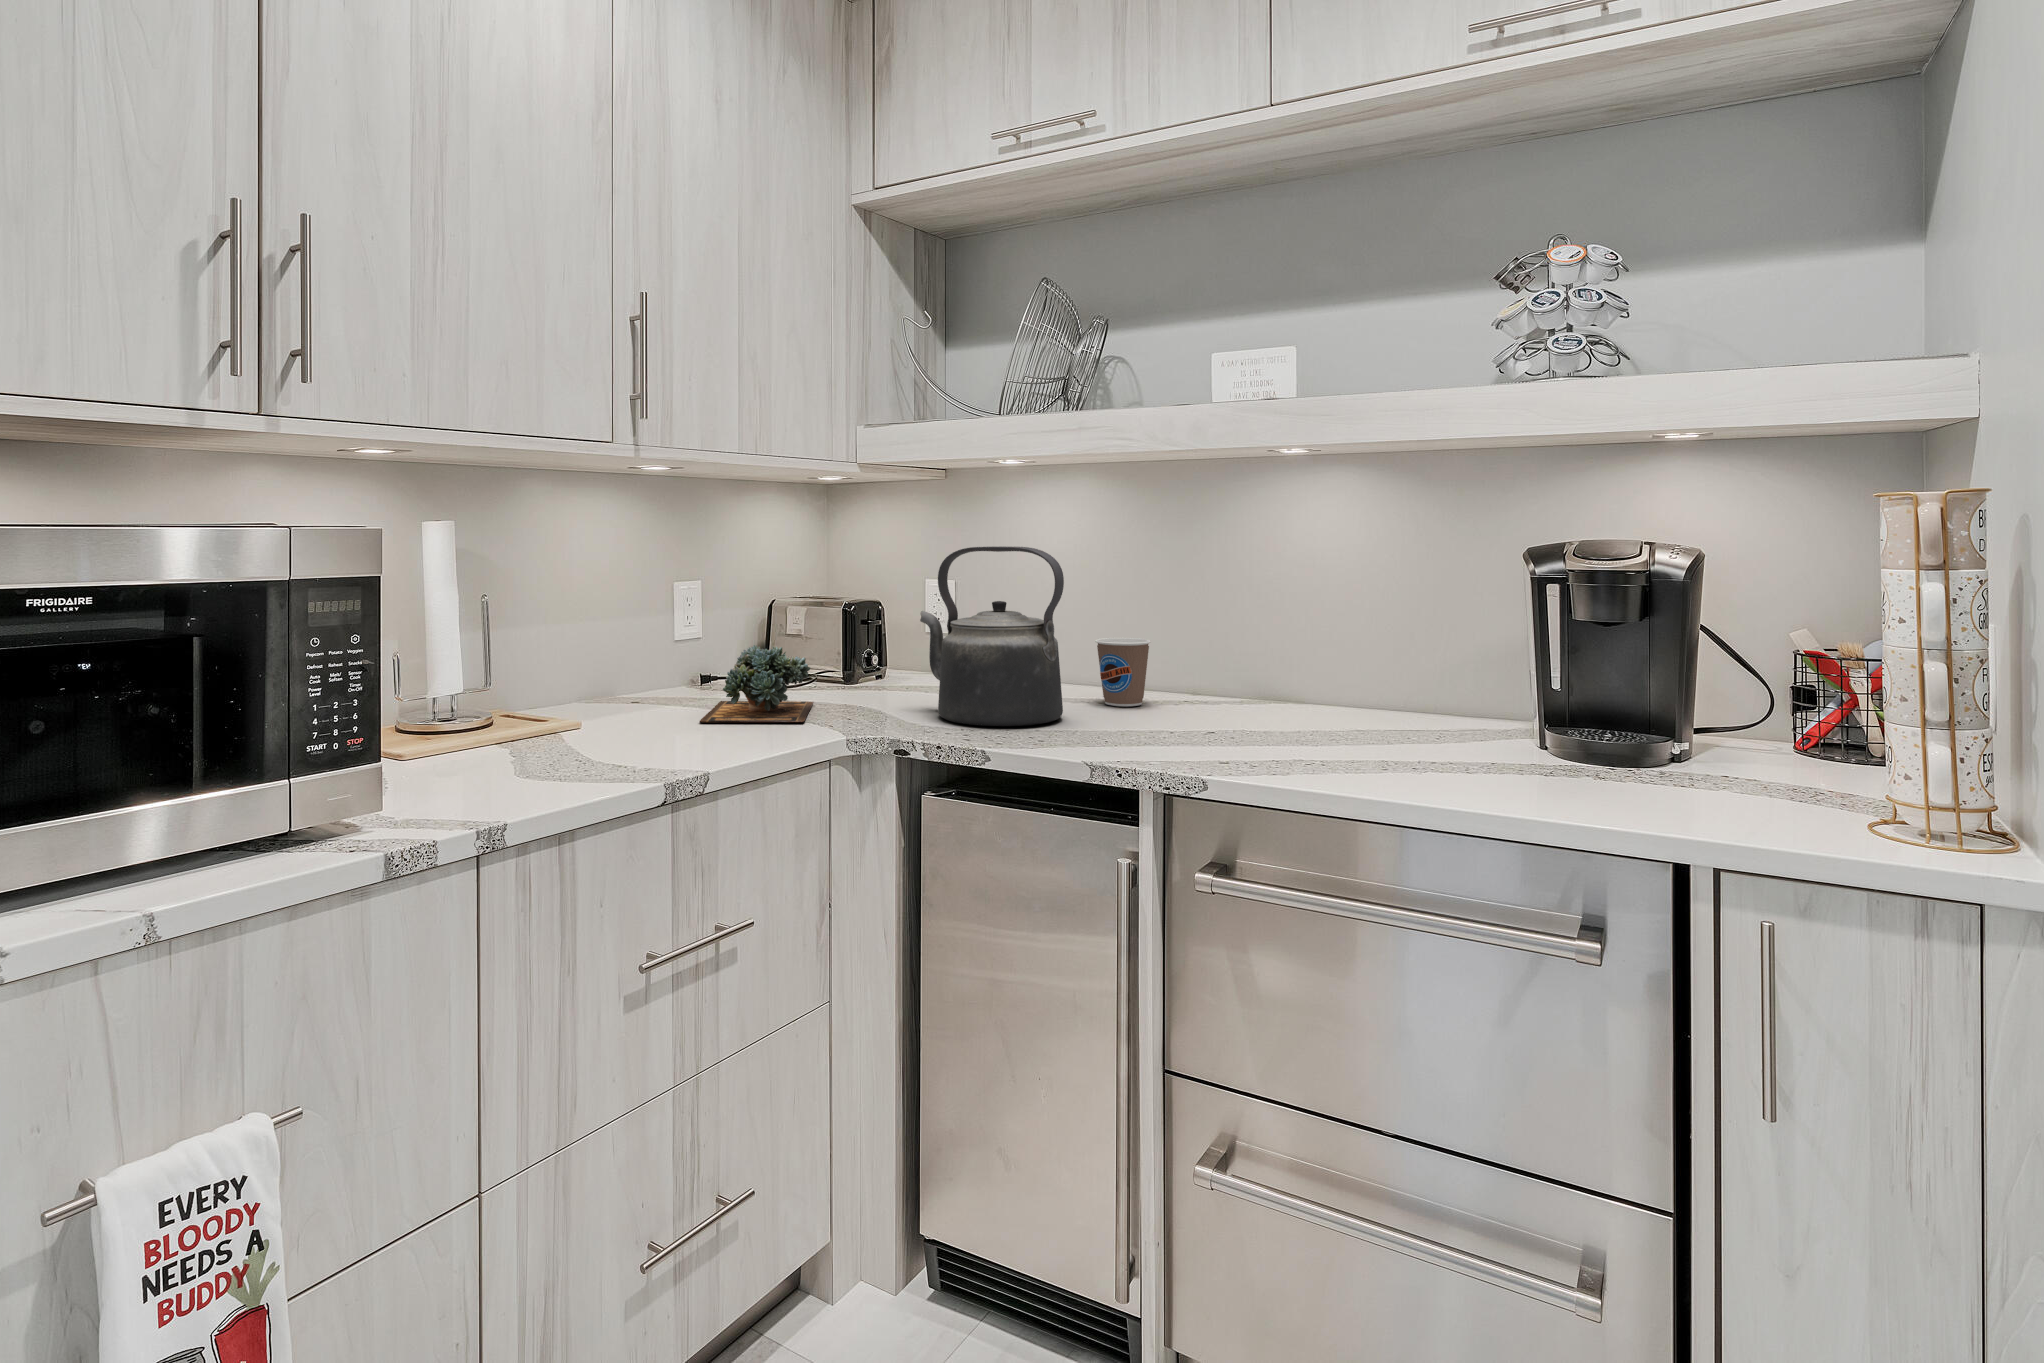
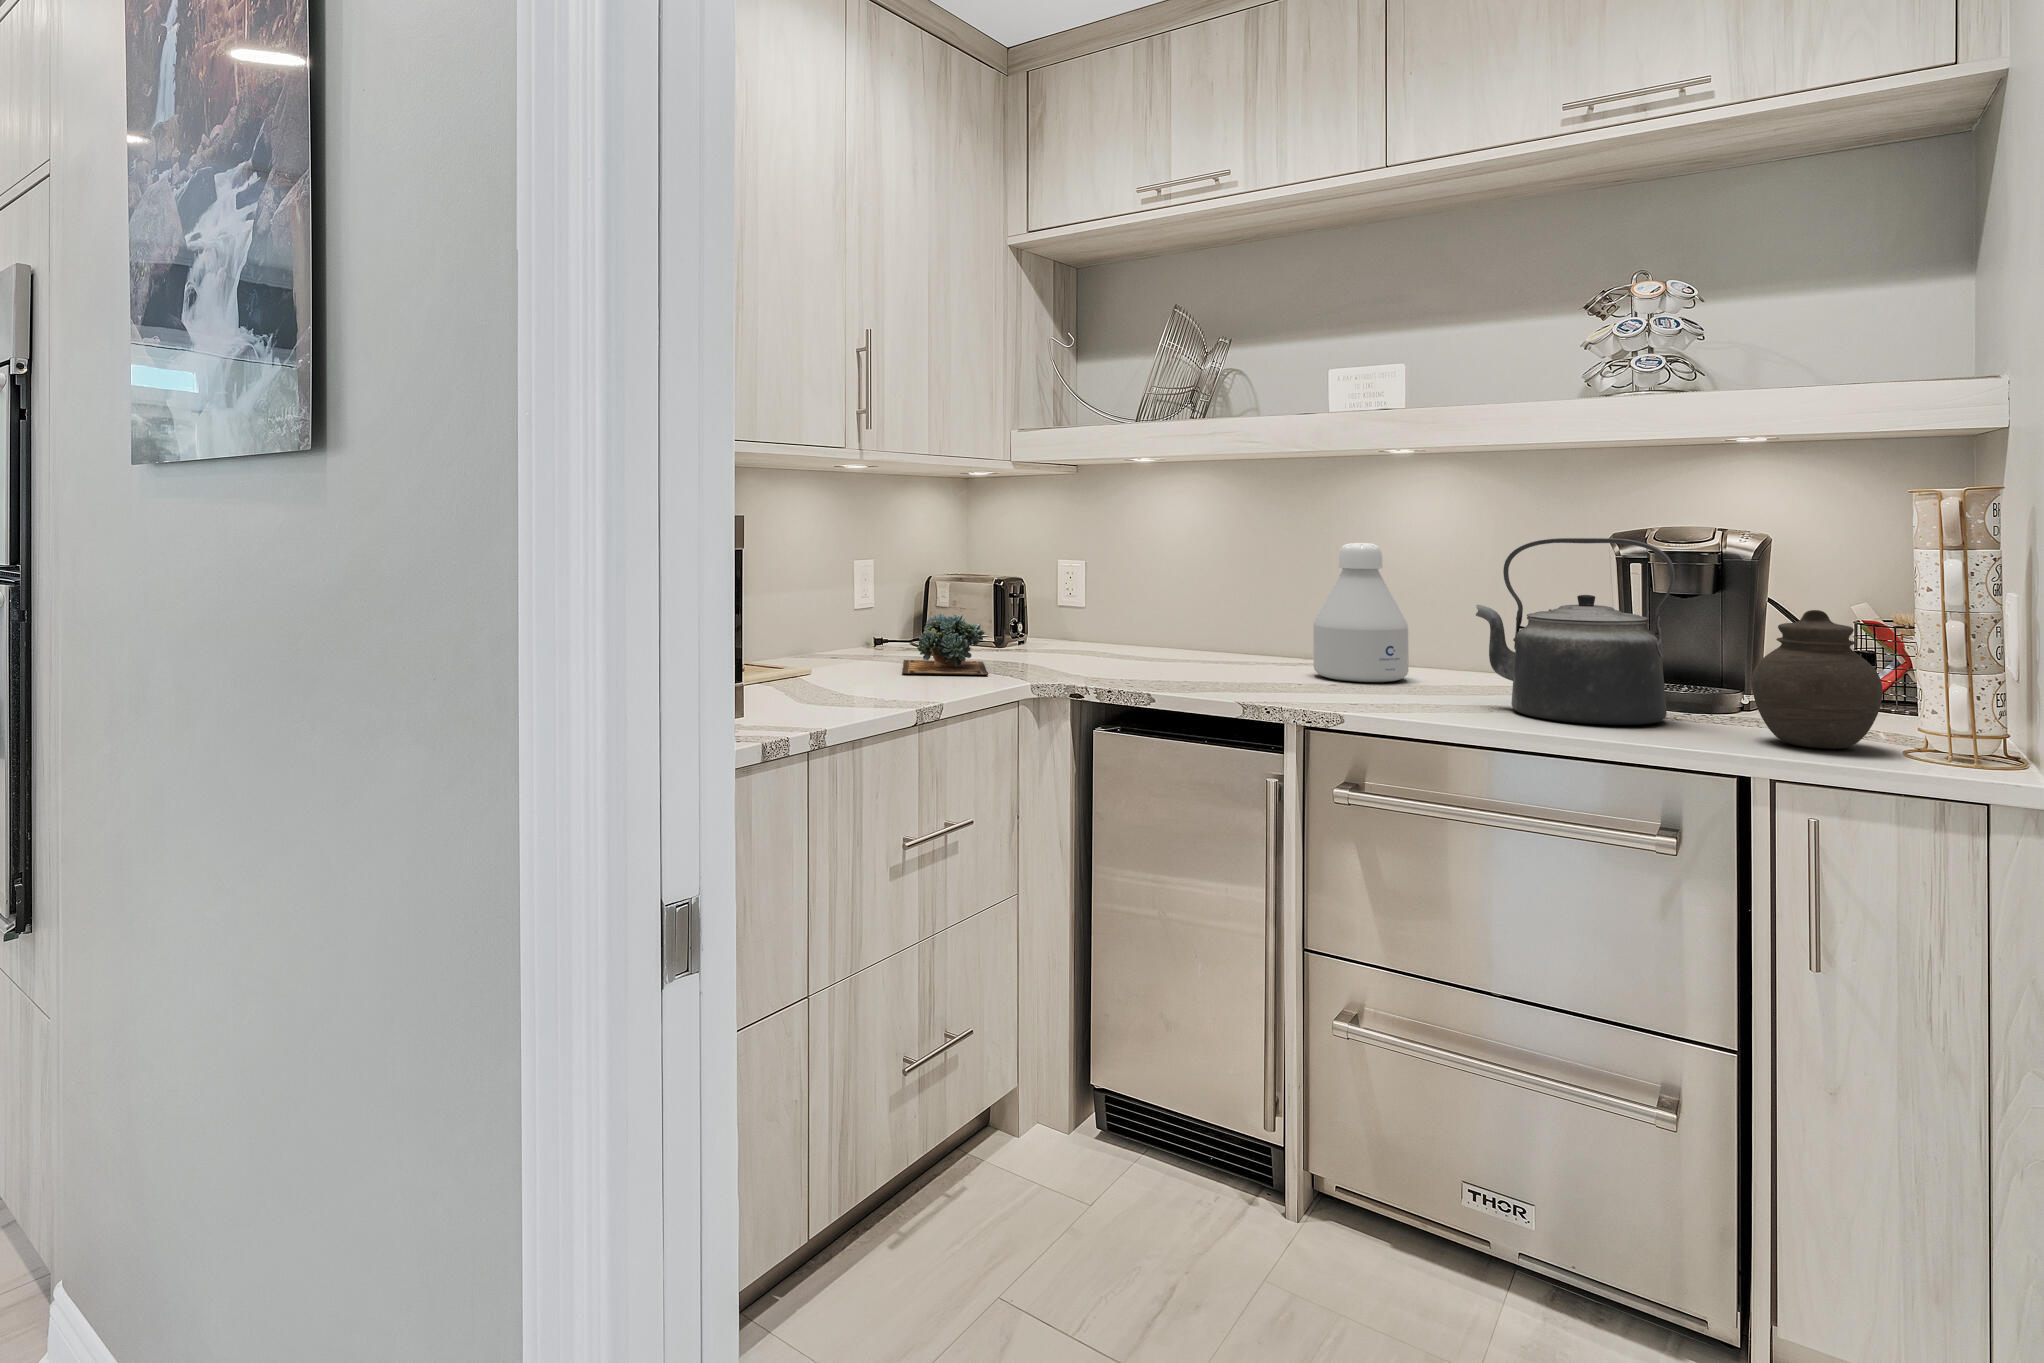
kettle: present [920,546,1064,726] -> present [1476,538,1675,725]
bottle: none [1193,559,1299,726] -> present [1314,543,1408,682]
coffee cup: present [1095,638,1151,706] -> none [1224,611,1273,668]
jar: none [1689,647,1846,824] -> present [1752,610,1883,749]

